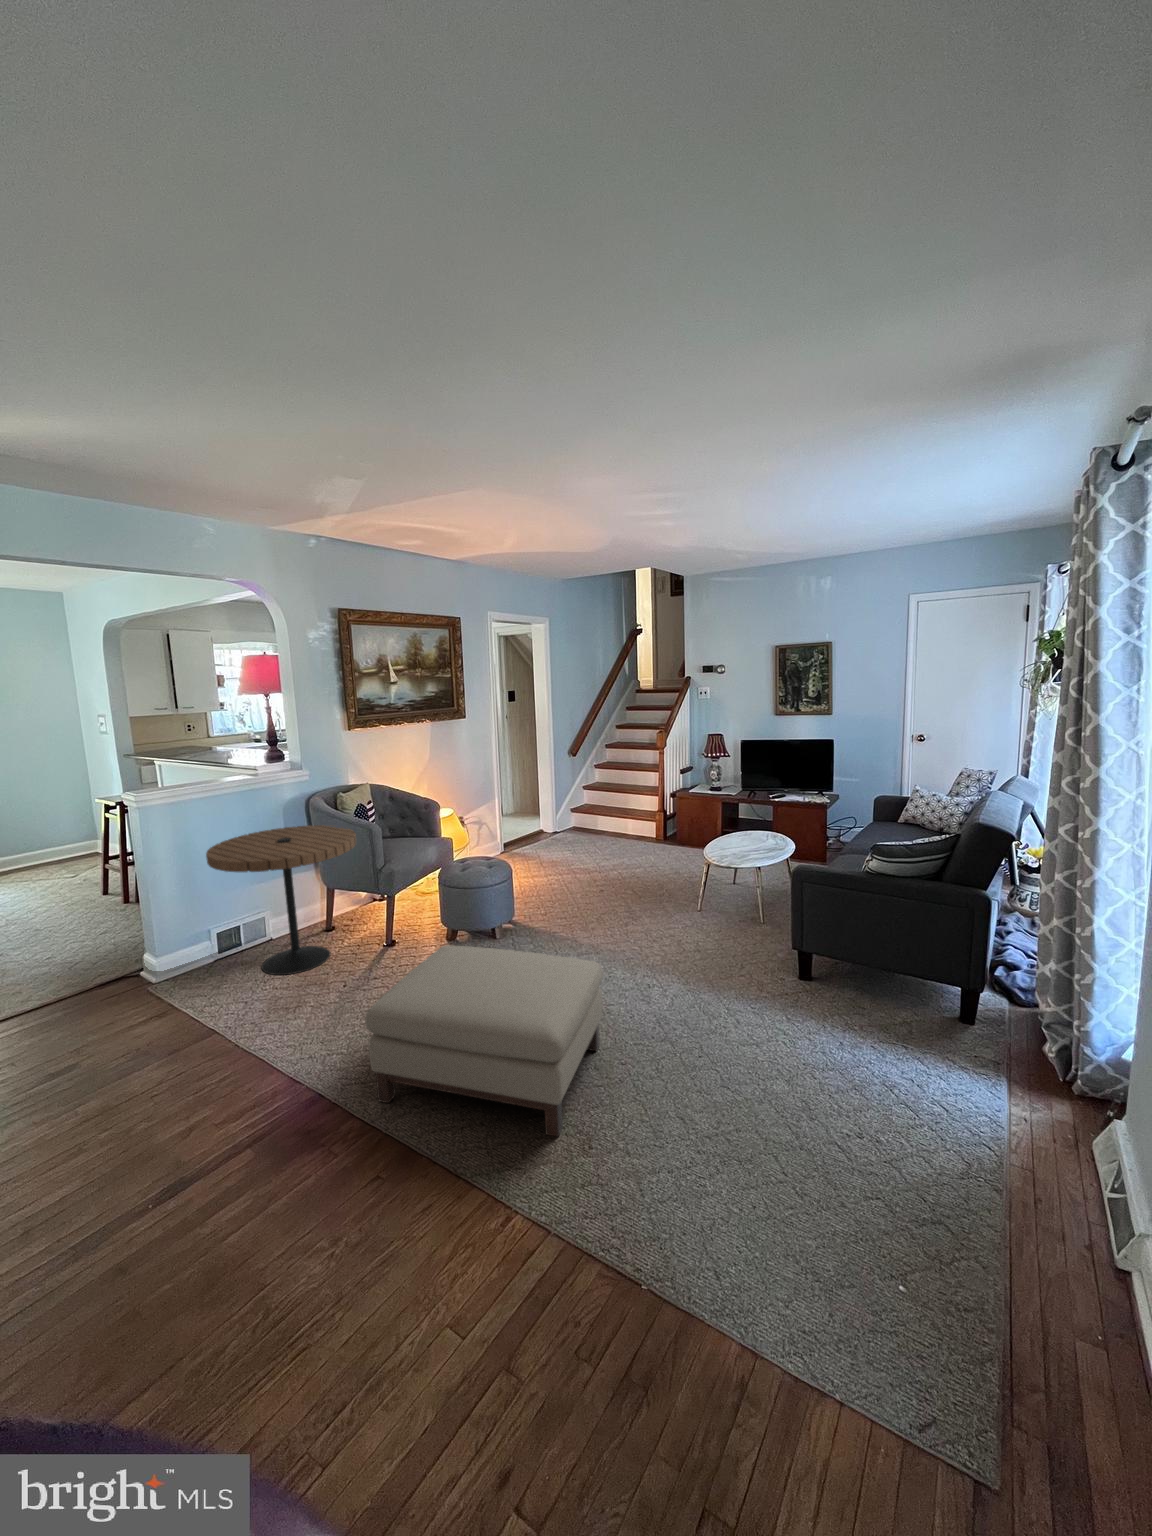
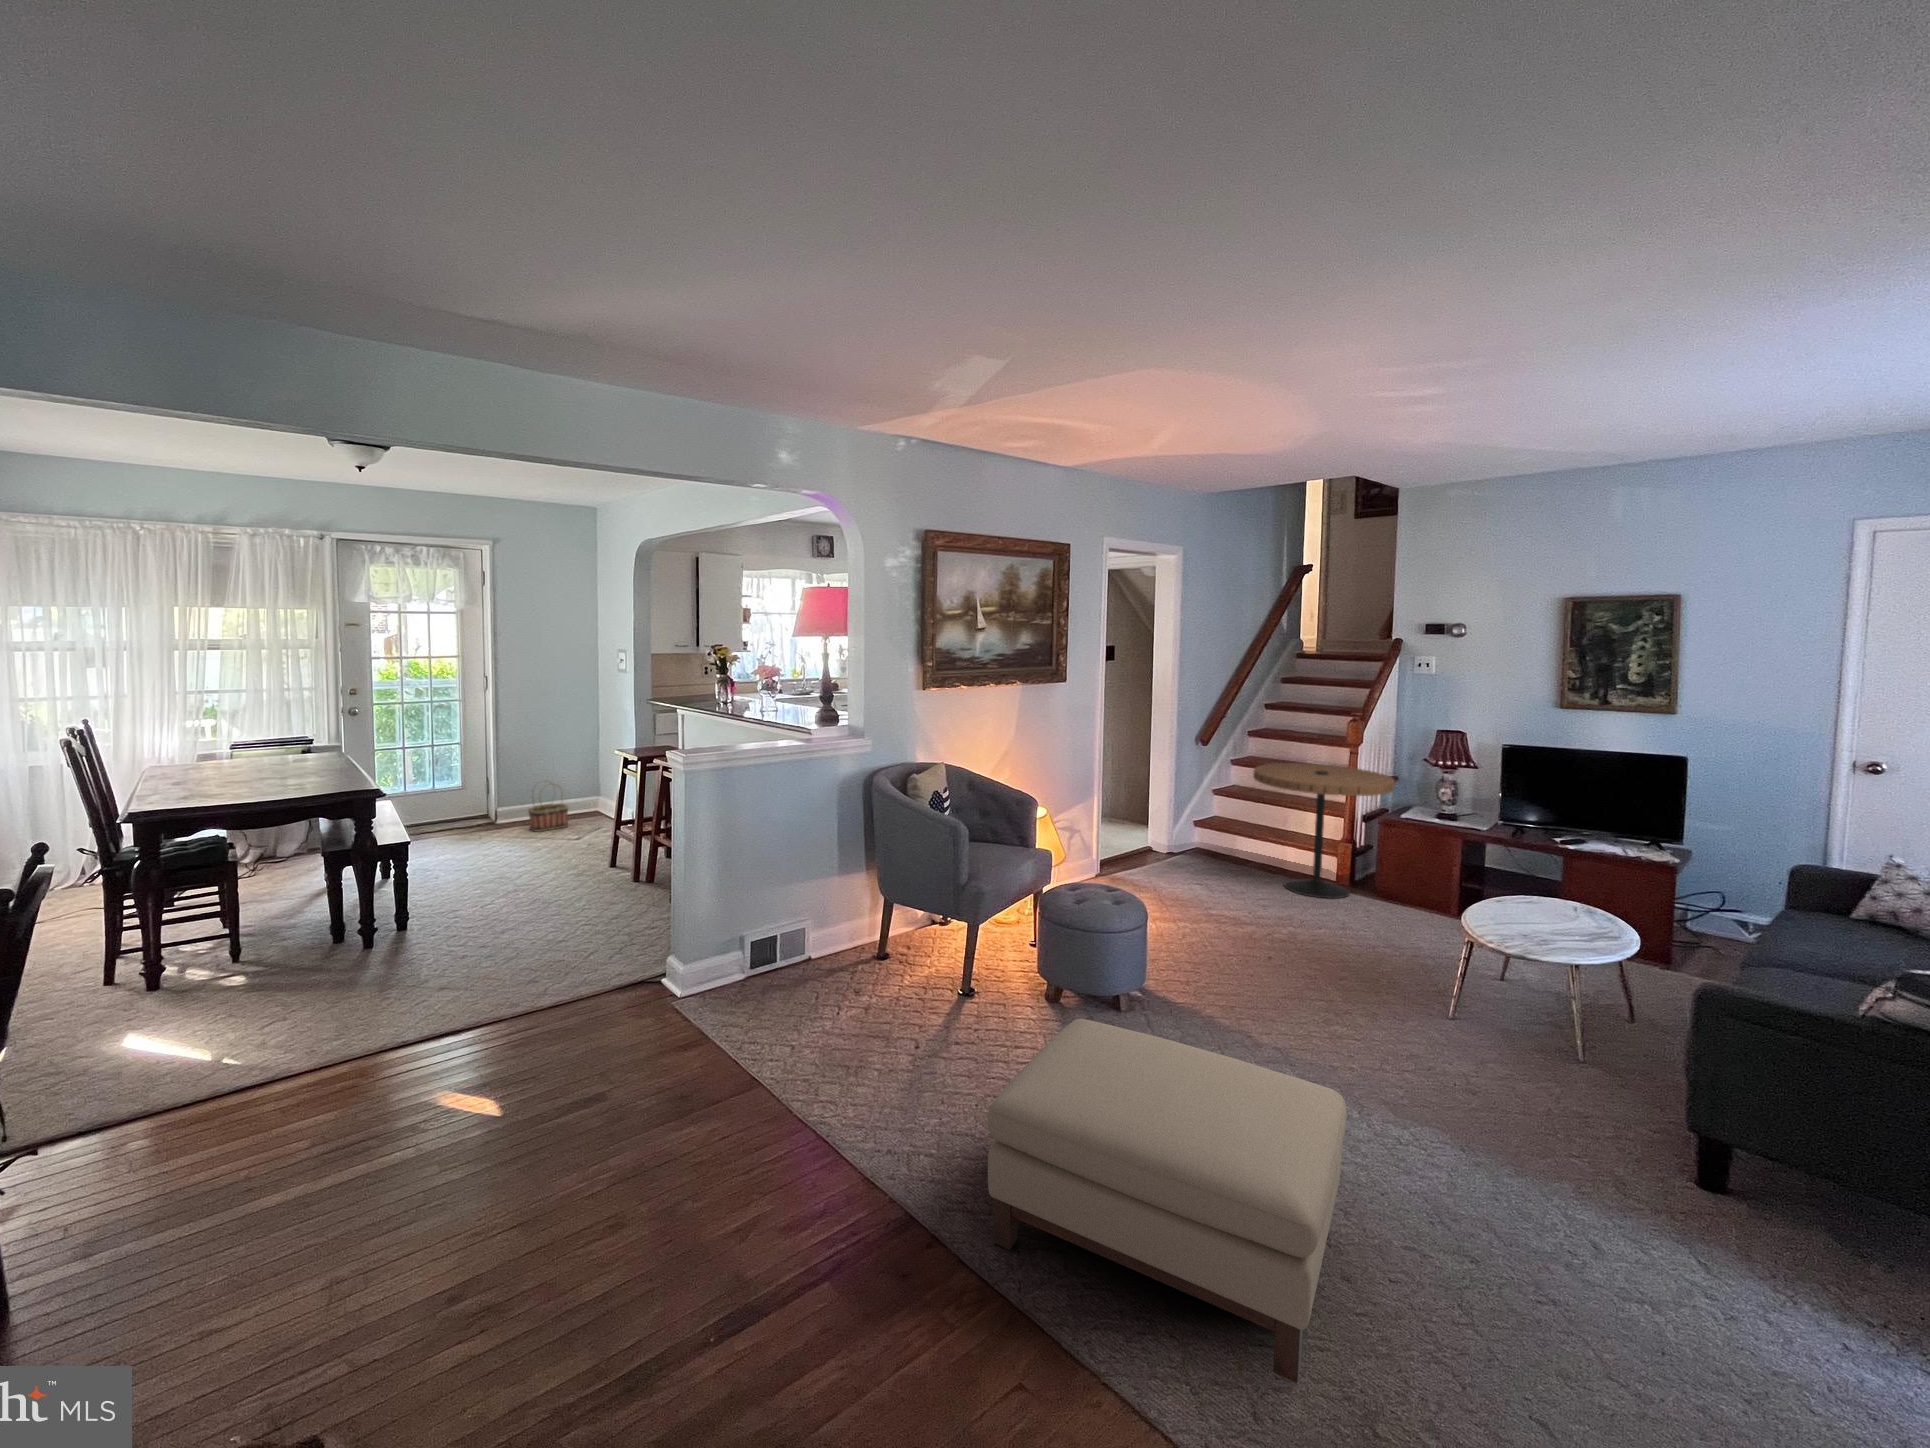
side table: present [206,825,356,975] -> present [1253,763,1395,899]
basket: none [24,830,67,874] -> present [528,783,568,832]

